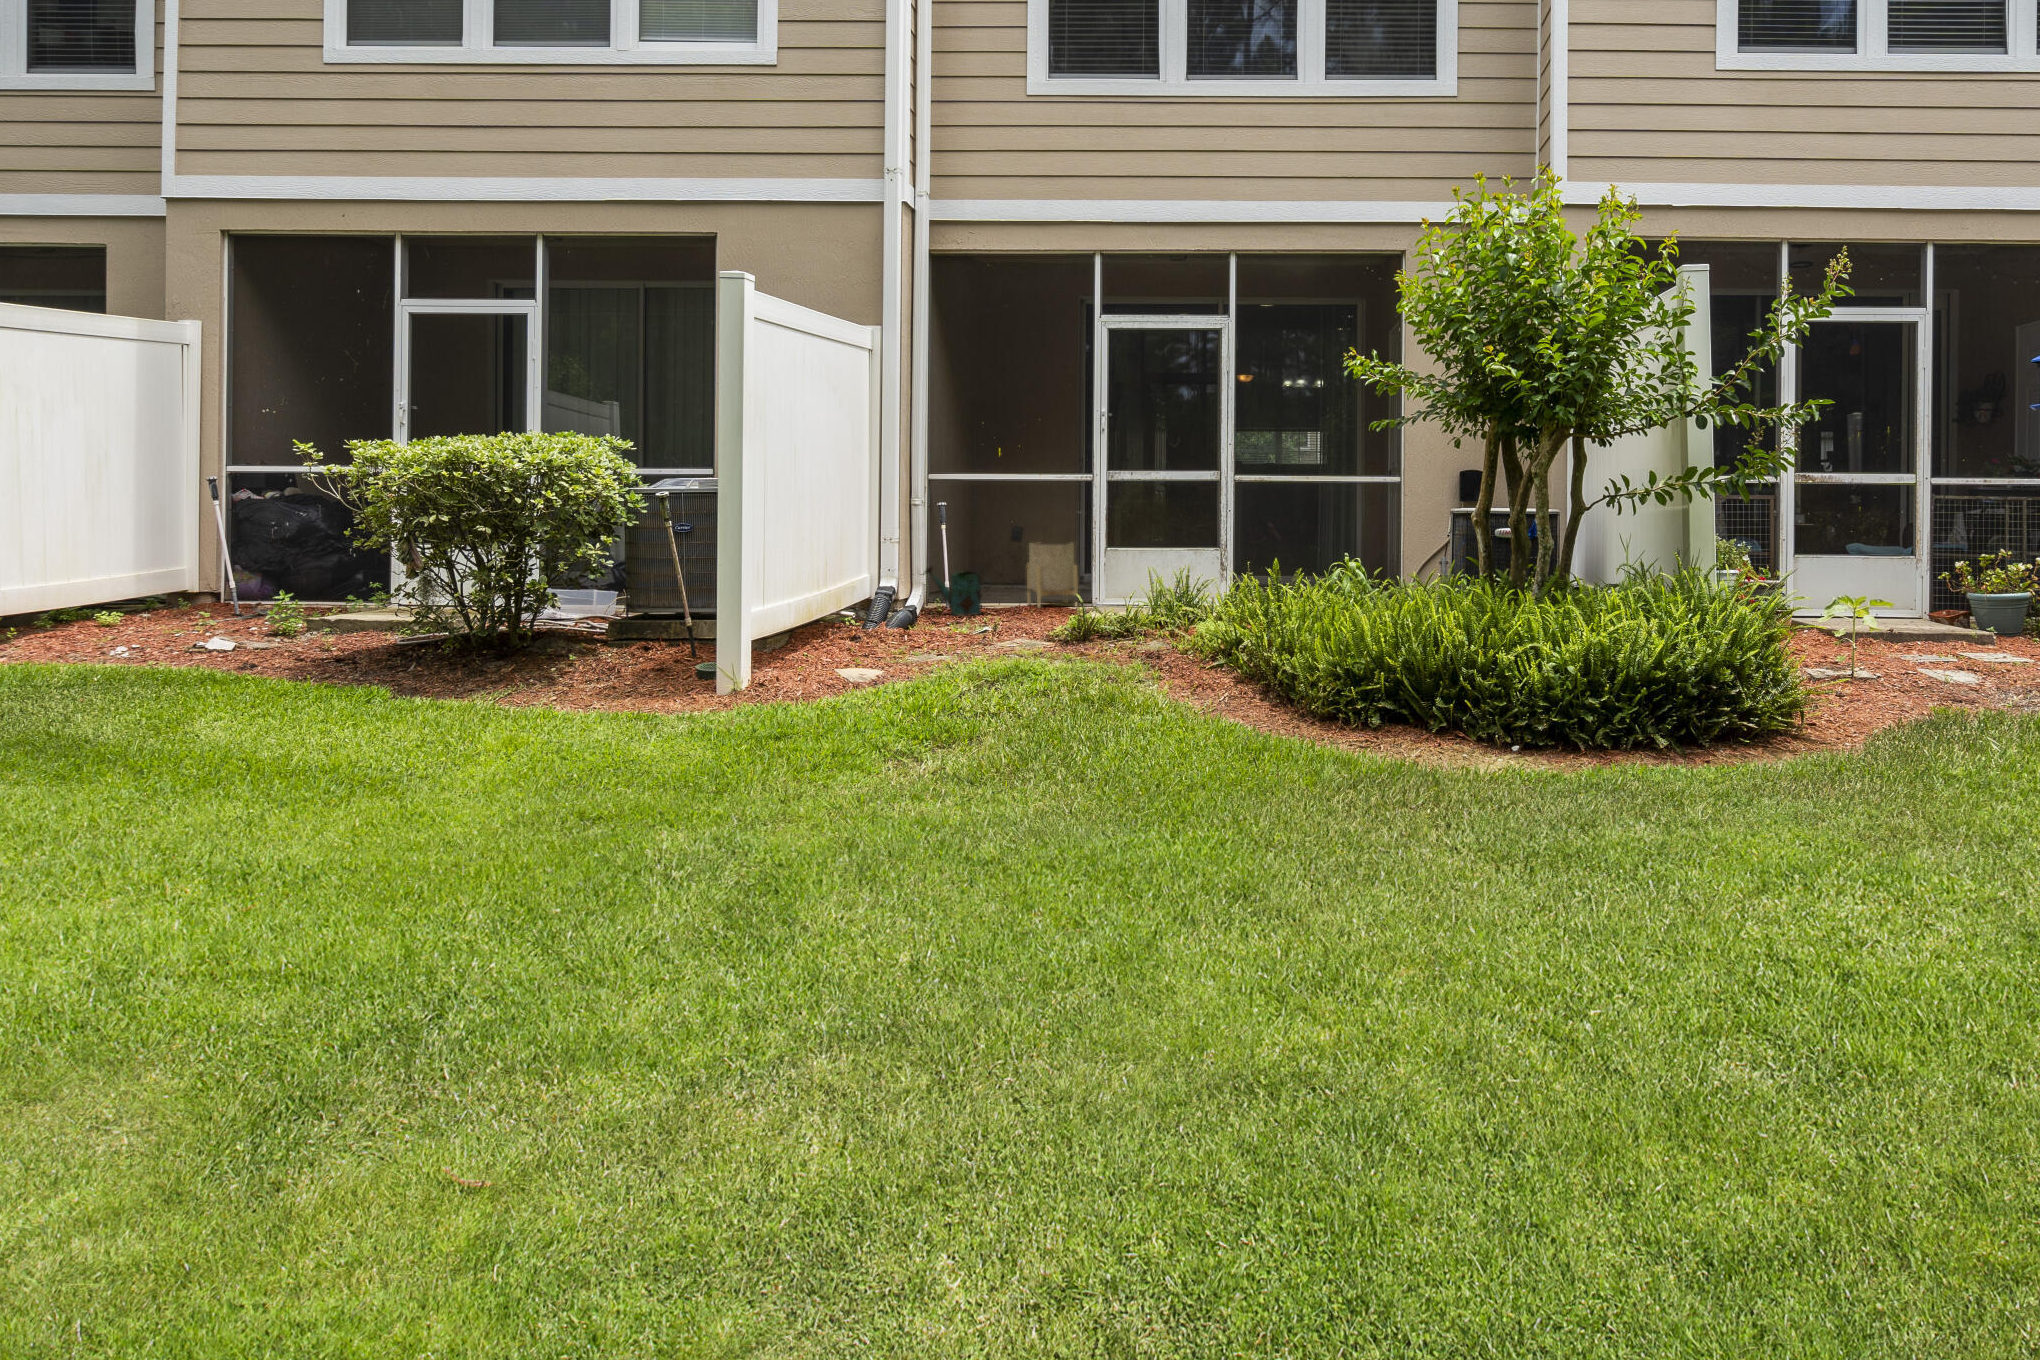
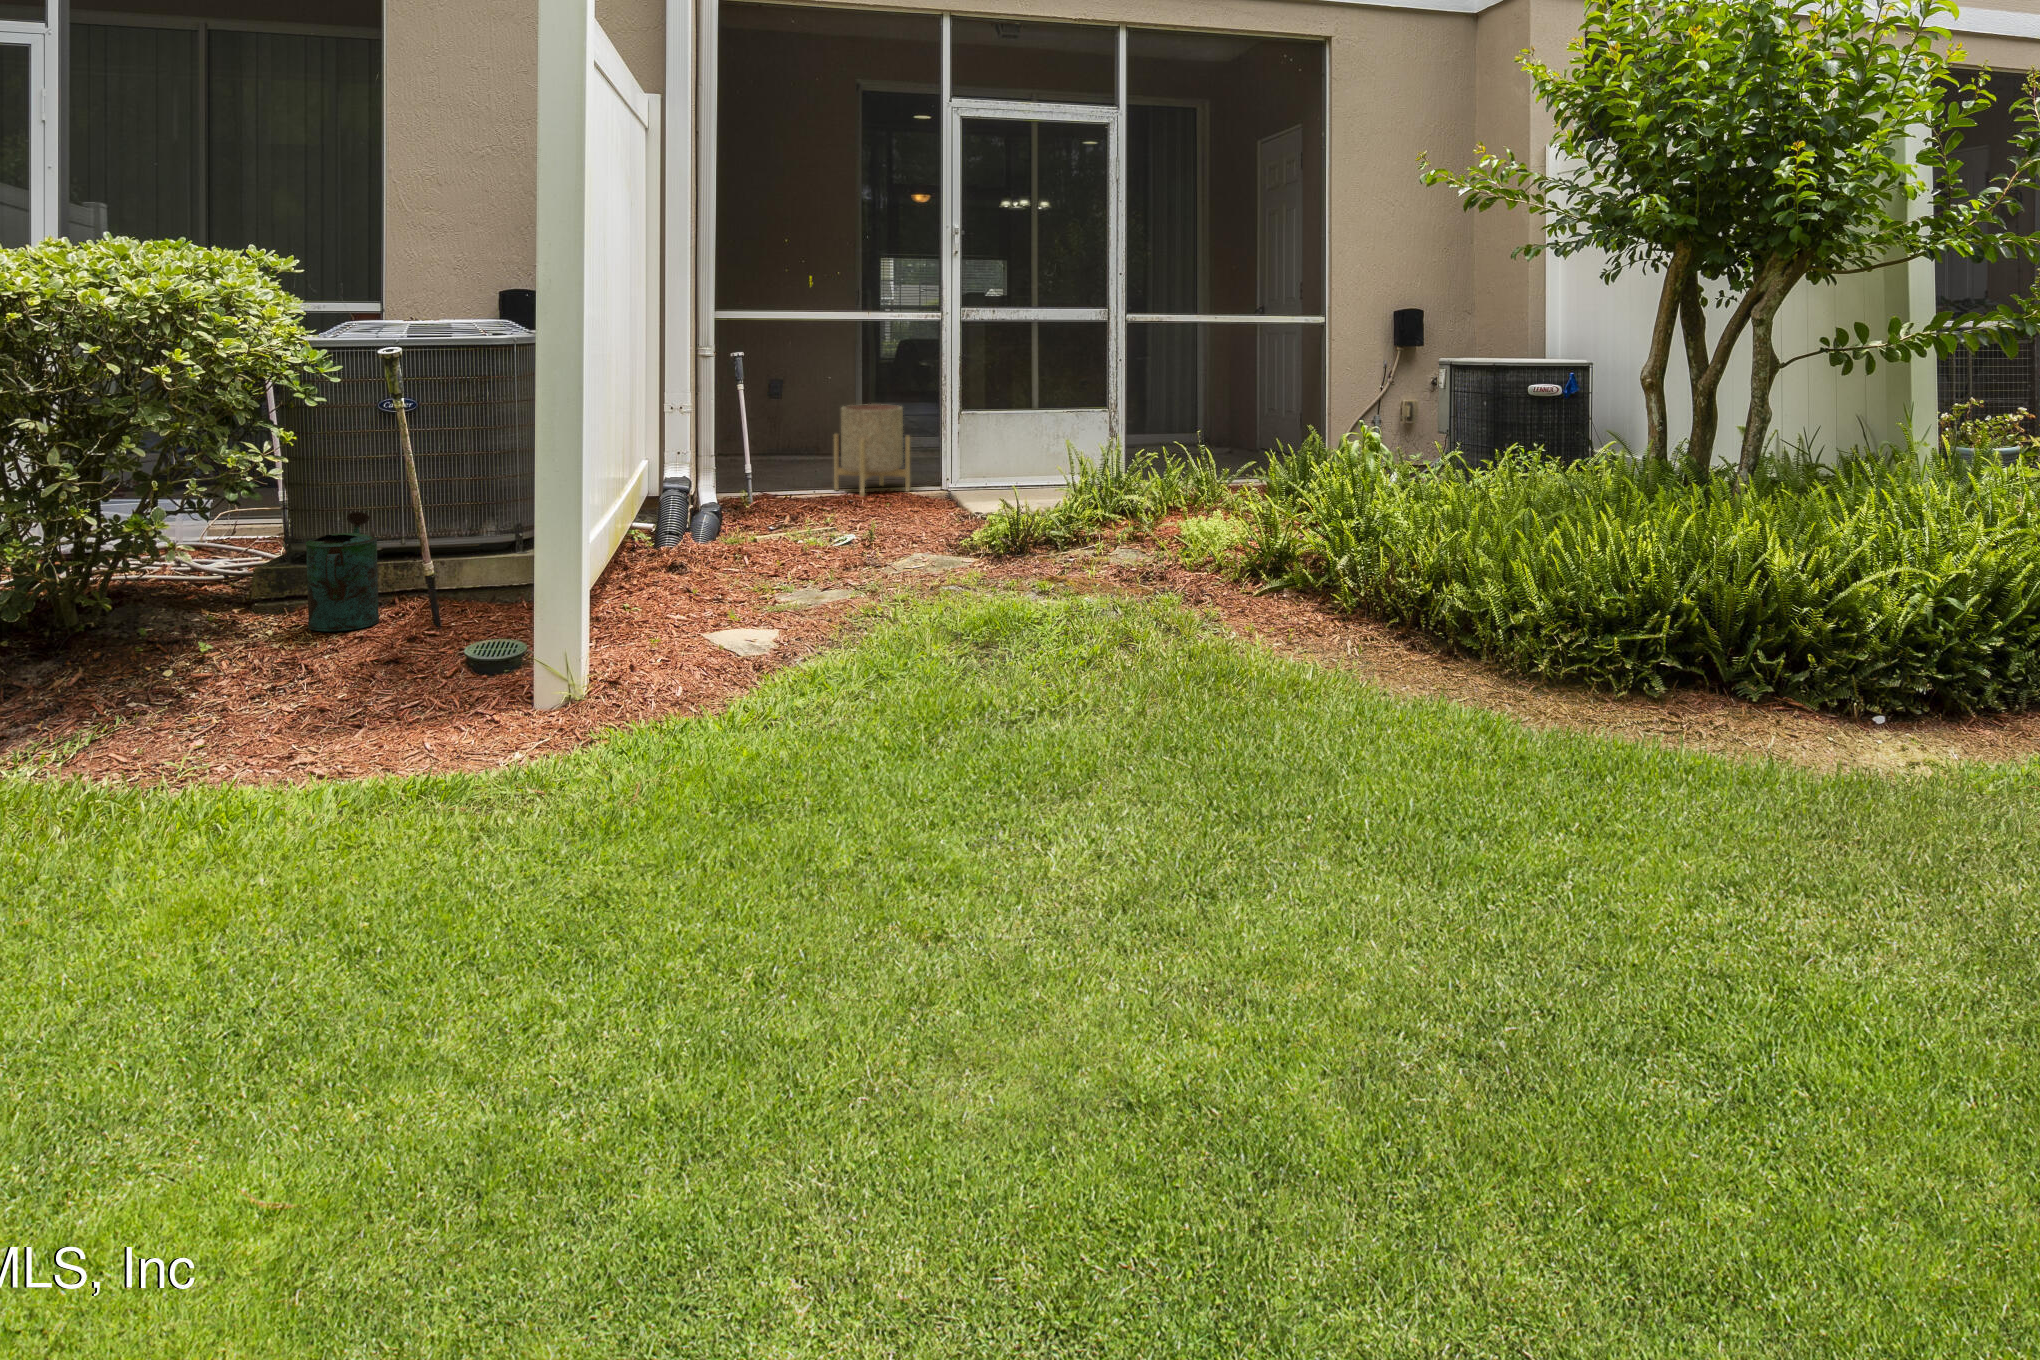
watering can: present [925,567,982,616] -> present [306,512,379,631]

